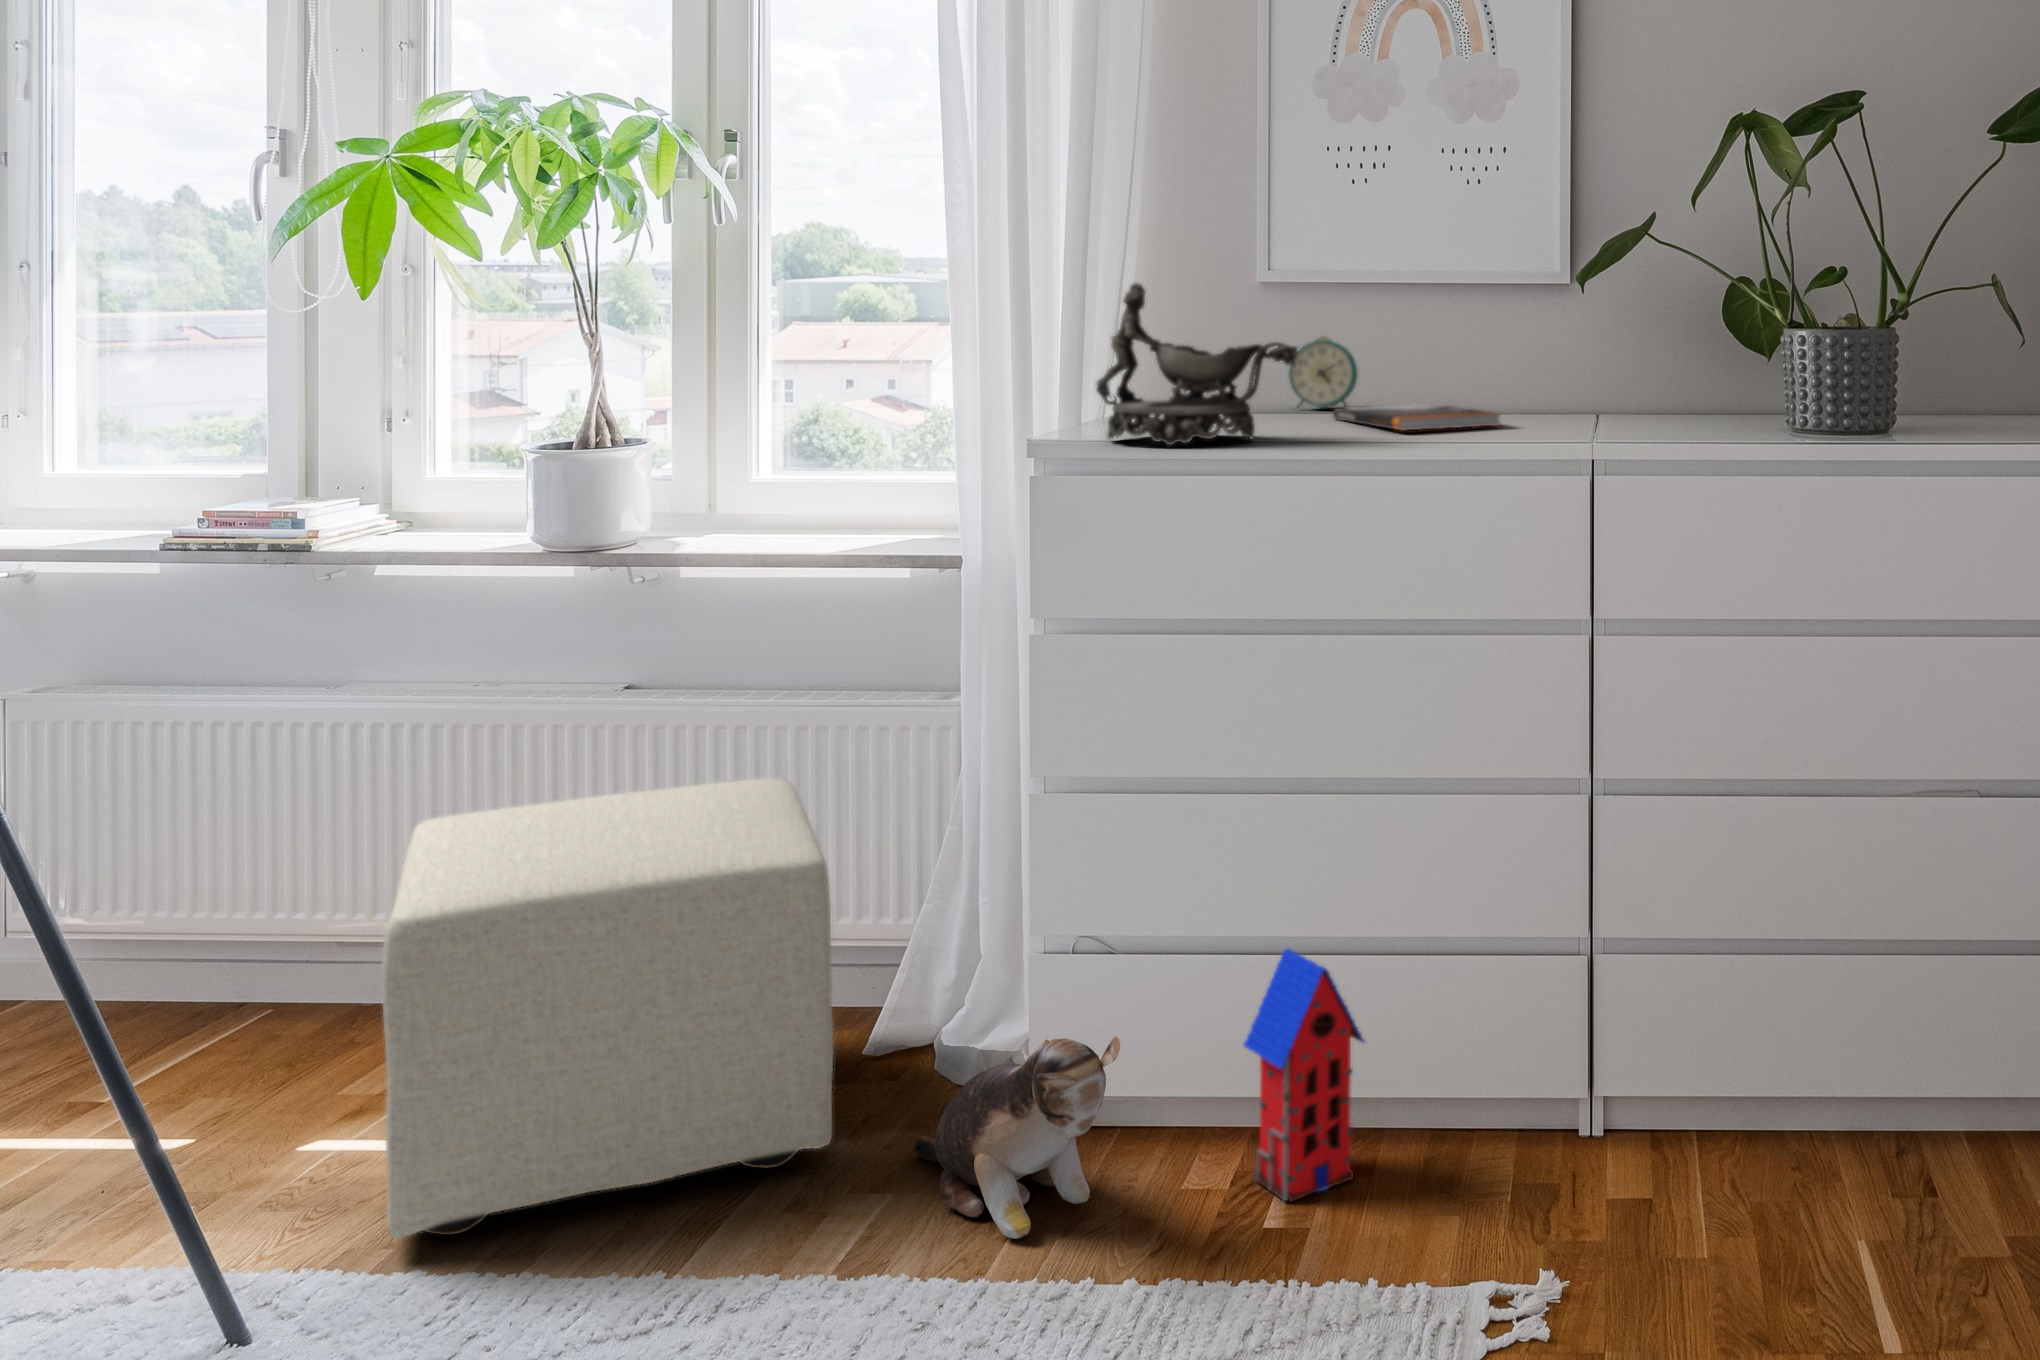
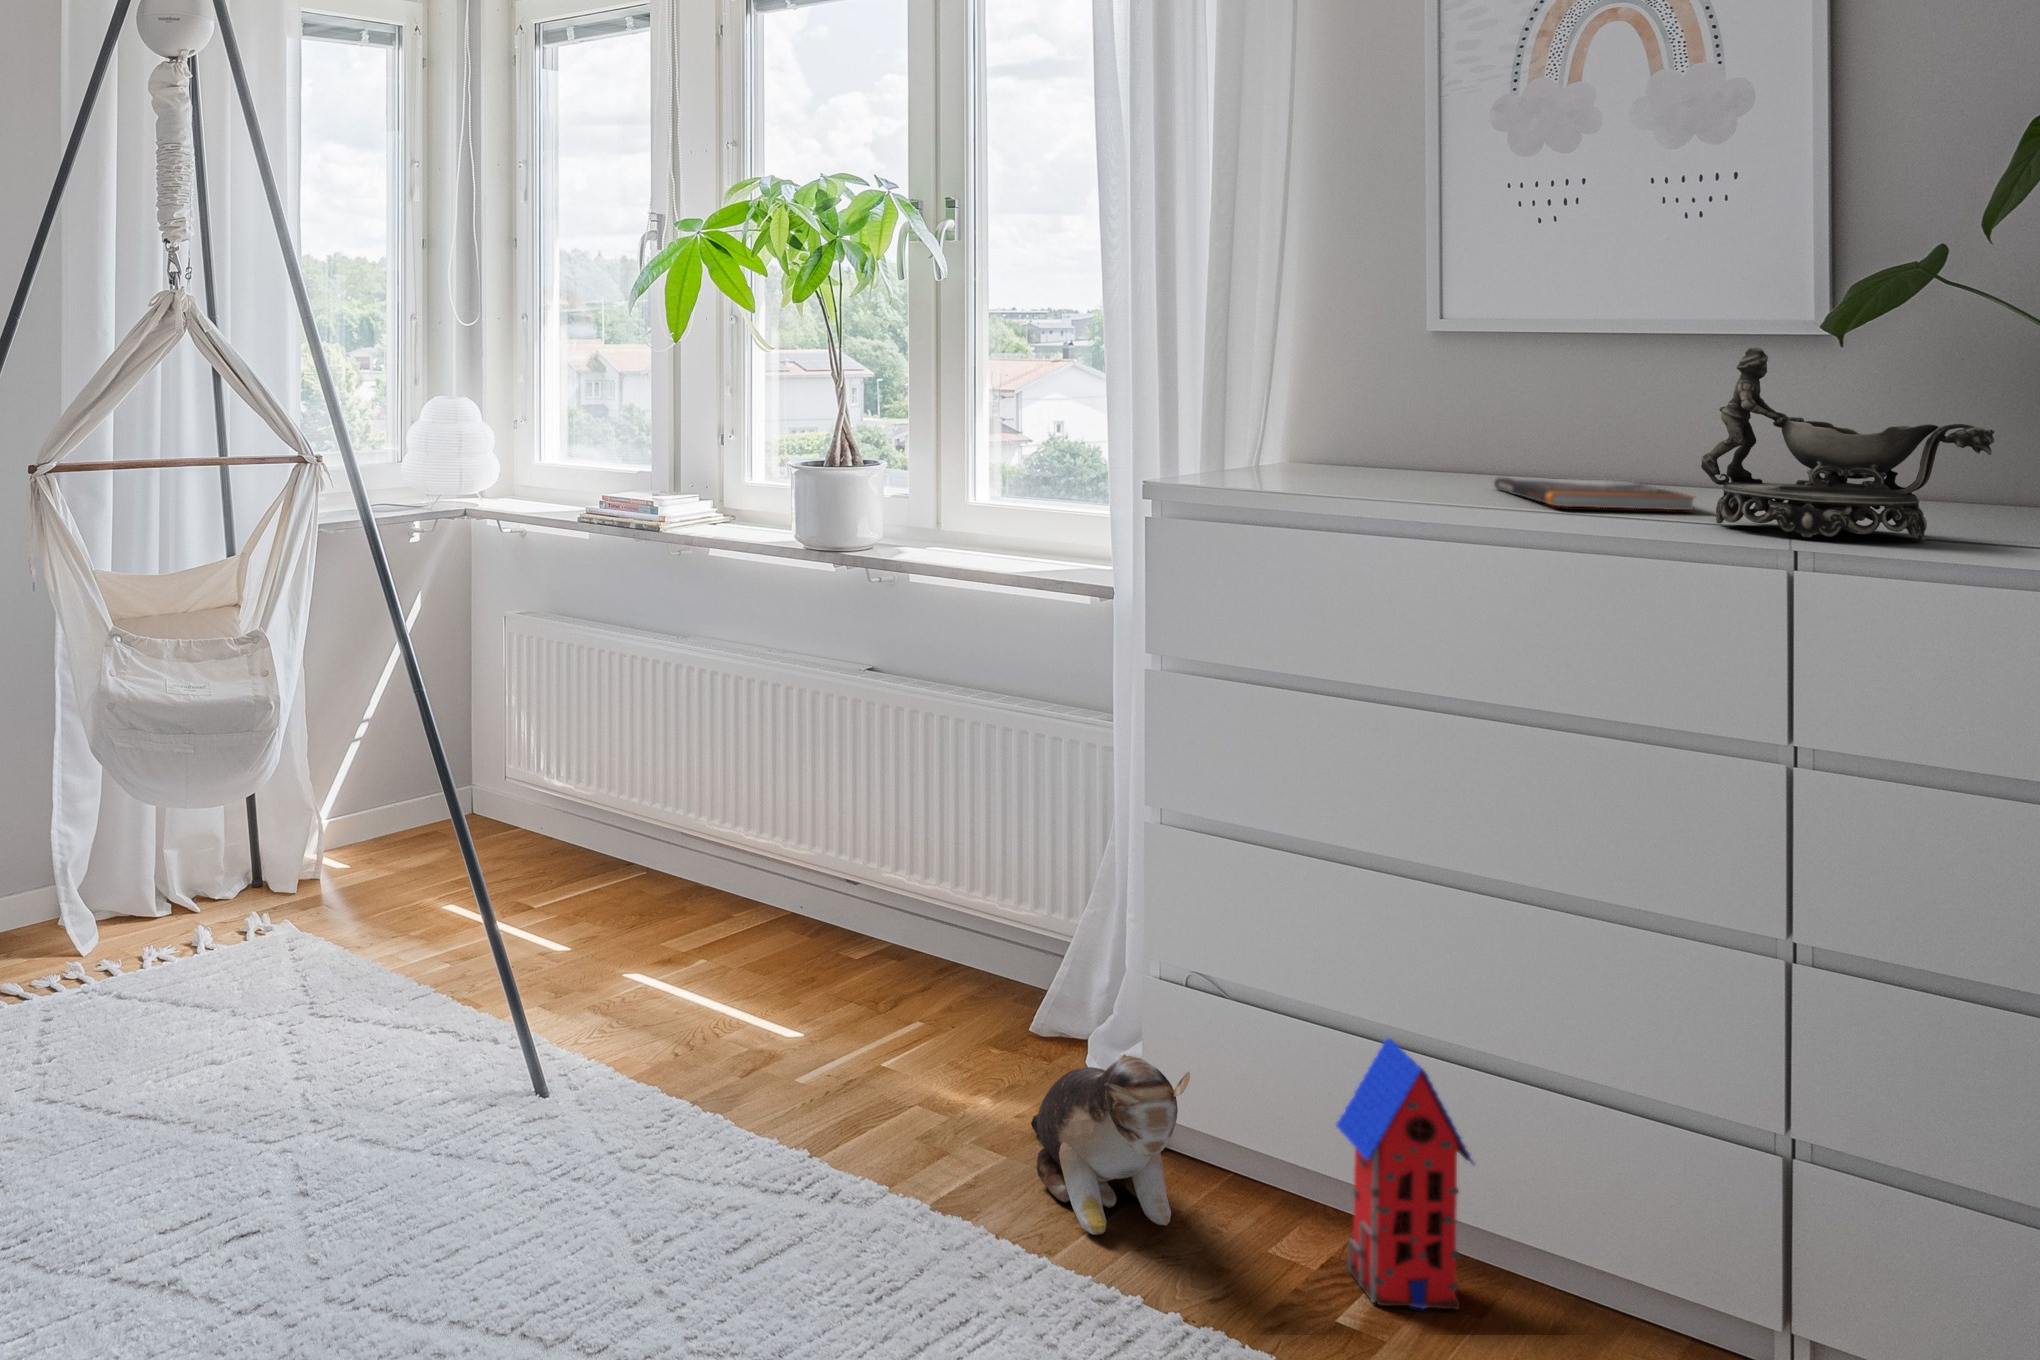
decorative bowl: present [1097,283,1298,445] -> present [1701,347,1995,540]
alarm clock: present [1289,336,1358,408] -> none [1454,400,1539,479]
ottoman: present [381,778,833,1238] -> none [634,744,970,1099]

